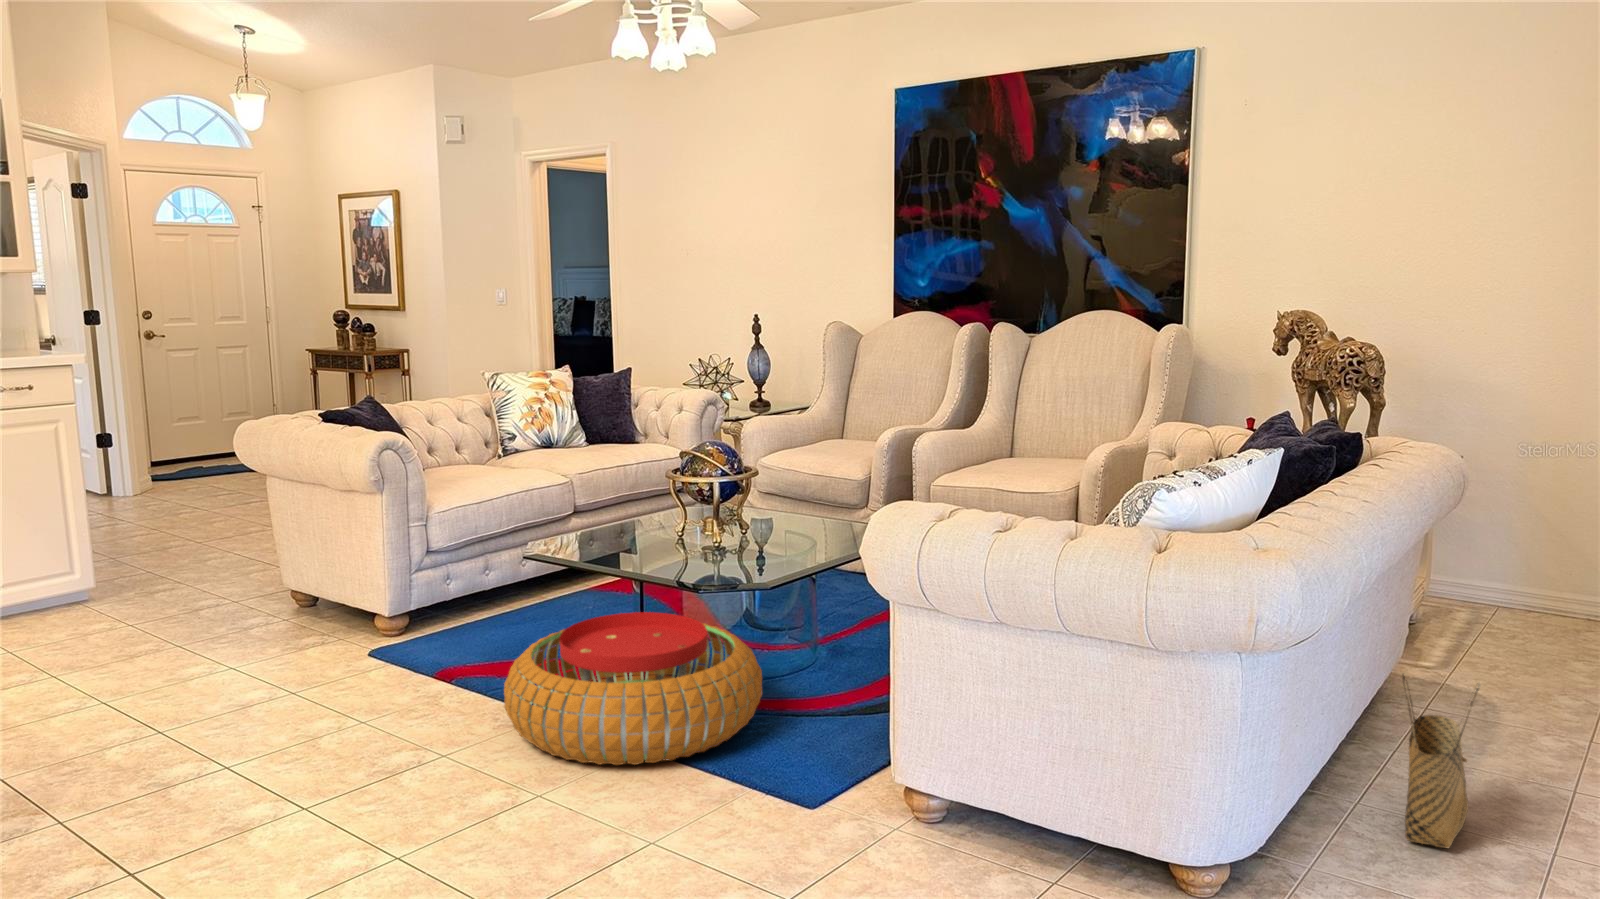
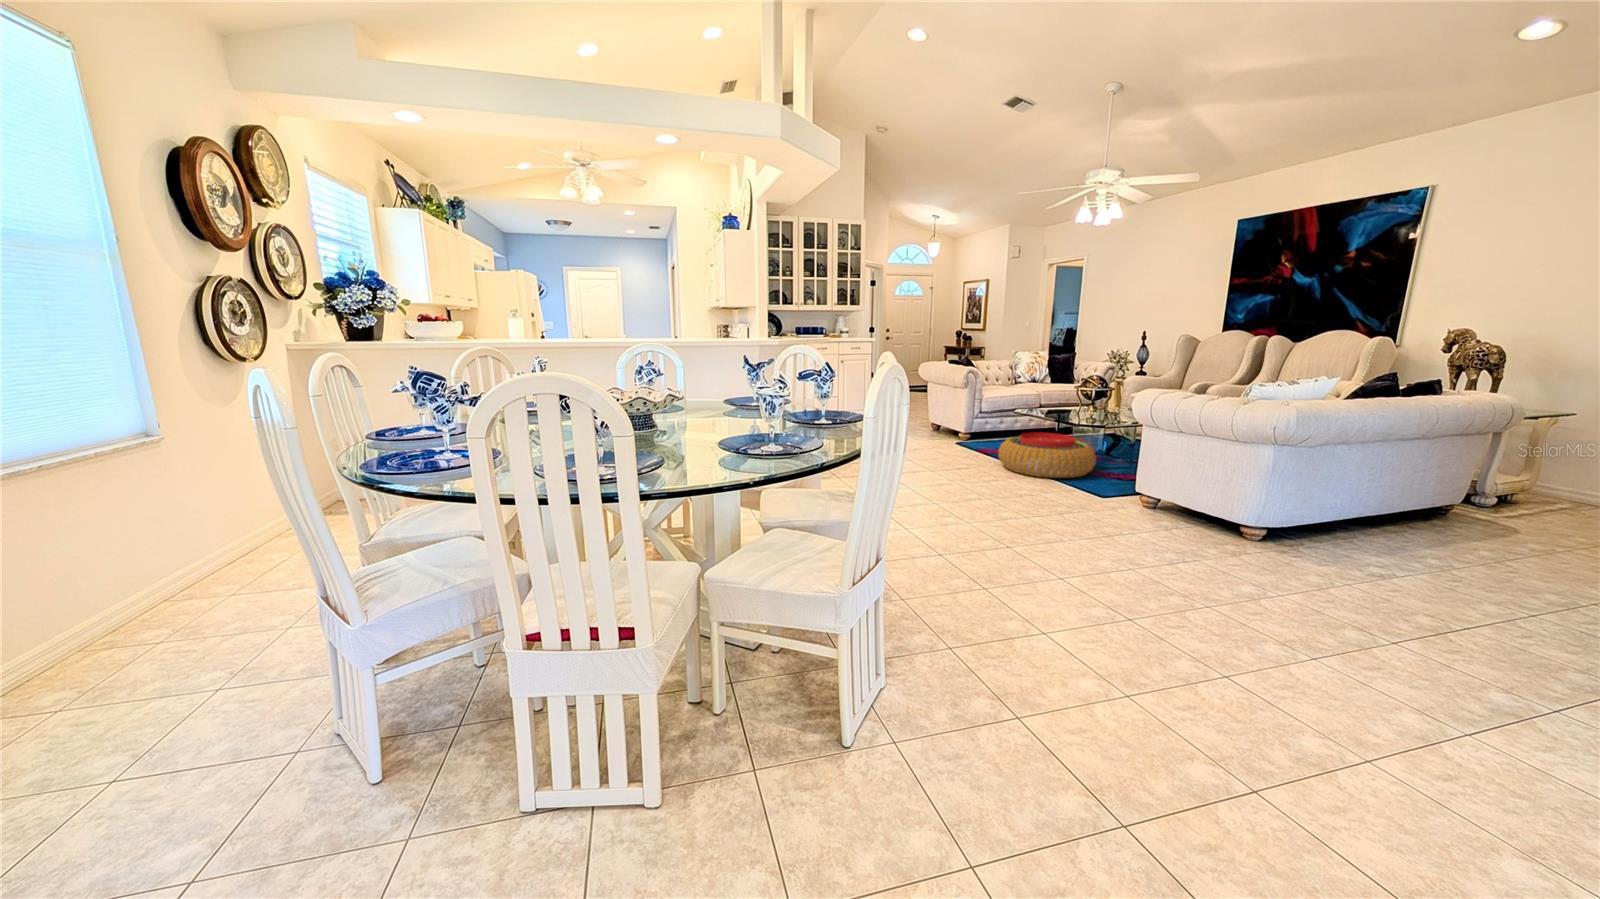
woven basket: present [1403,674,1480,848] -> none [1367,477,1423,548]

